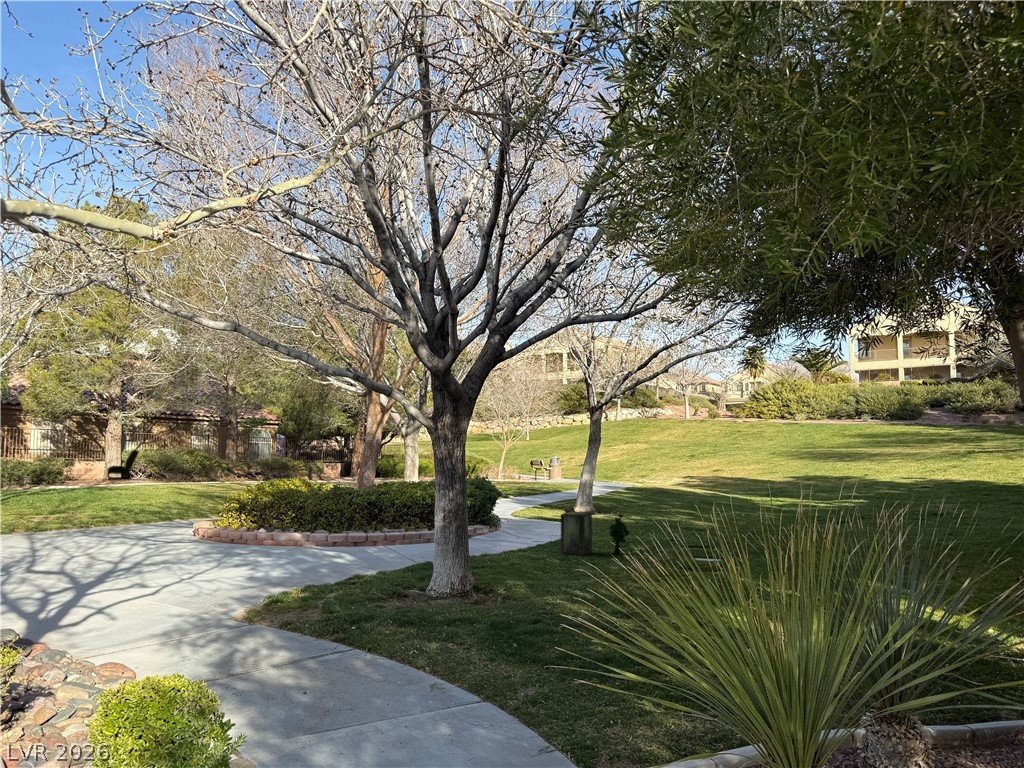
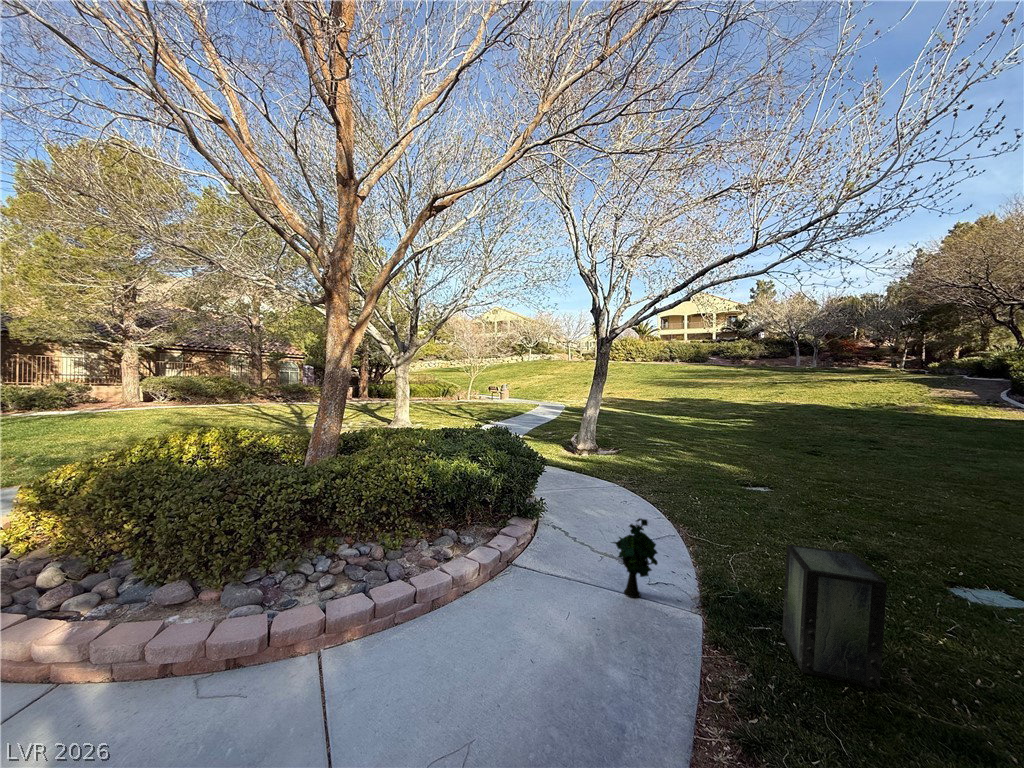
lounge chair: present [107,450,139,480] -> none [120,376,156,403]
decorative plant: present [609,515,629,554] -> present [612,518,658,598]

